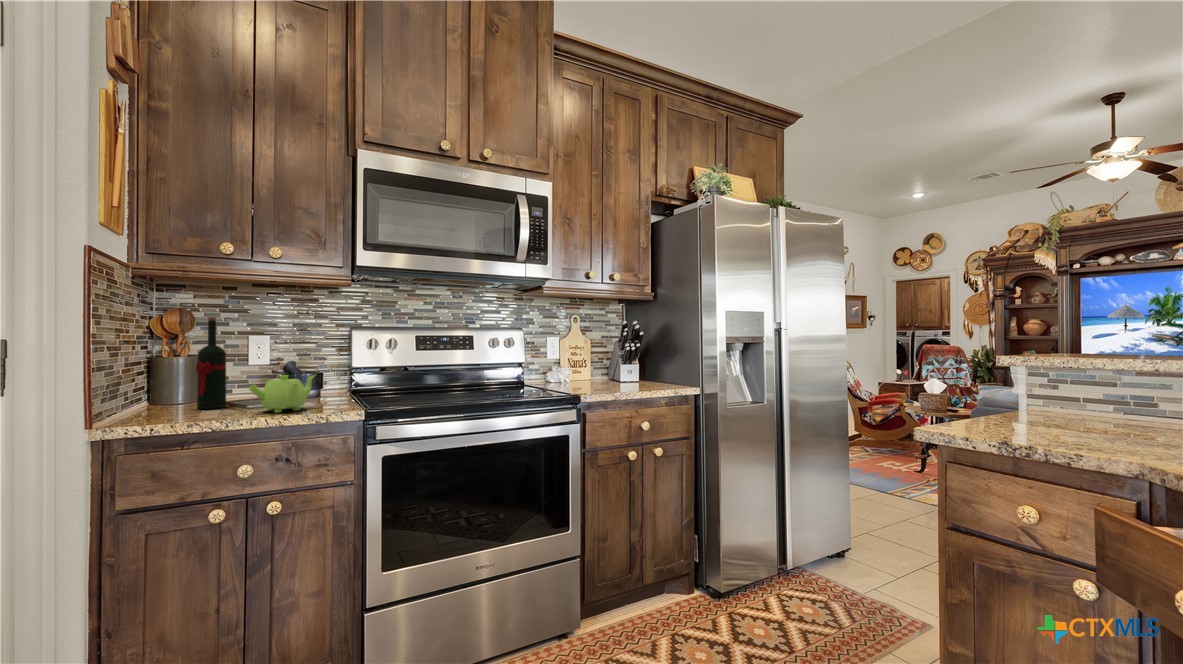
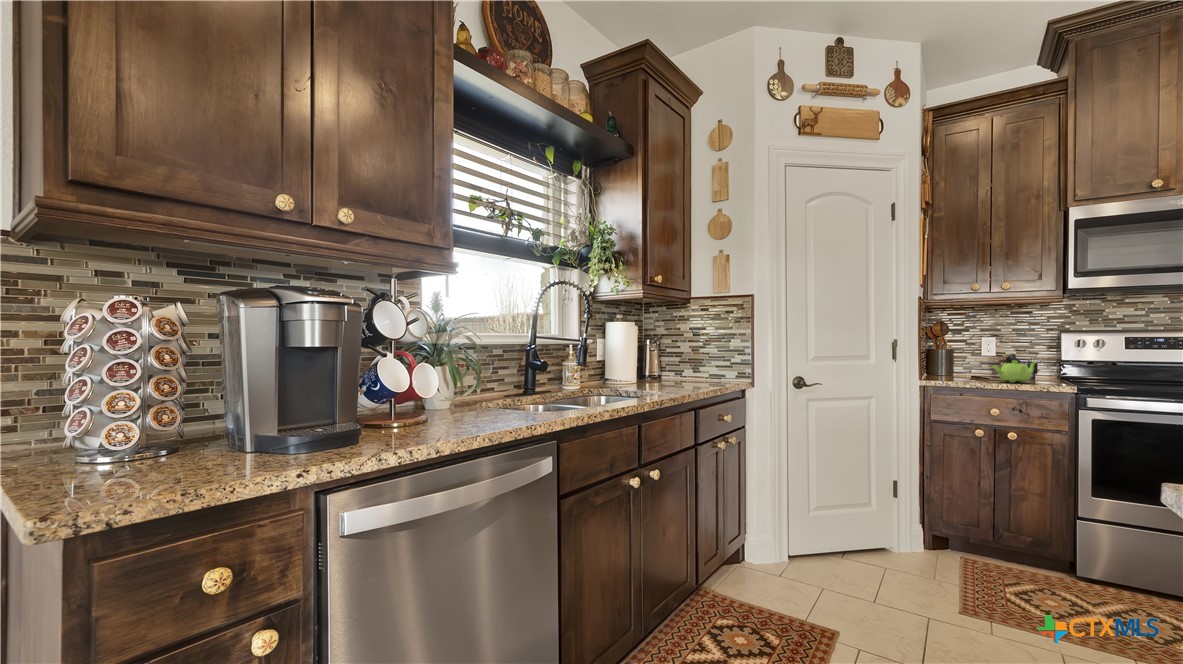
wine bottle: present [196,317,226,409] -> none [957,326,974,378]

